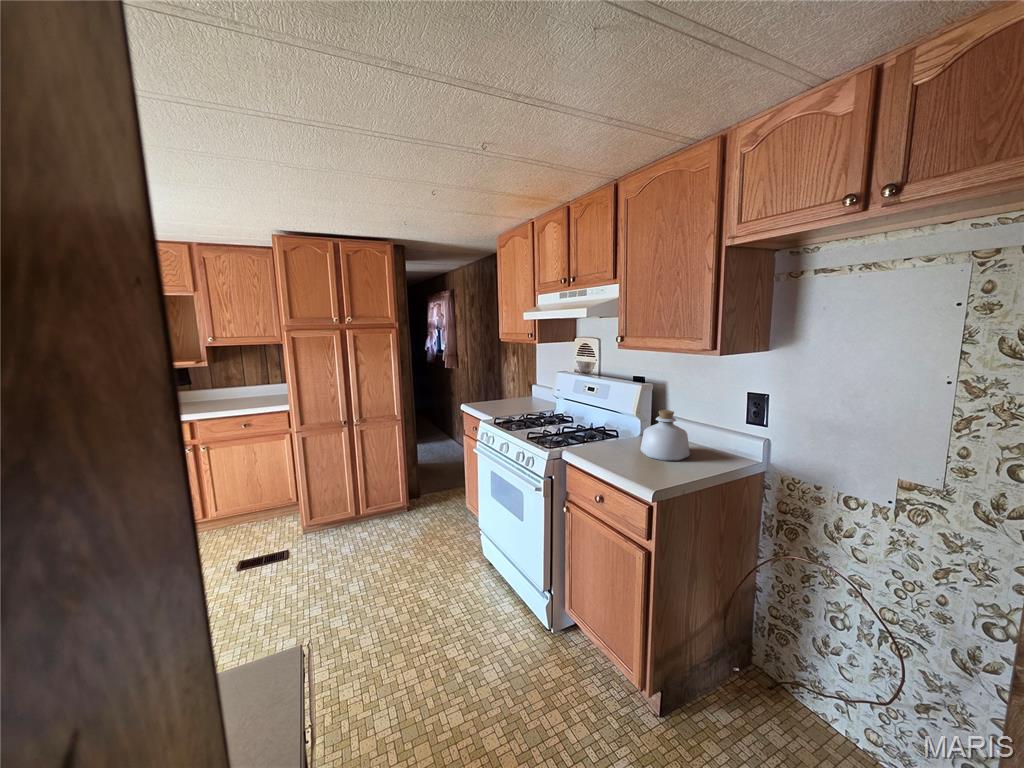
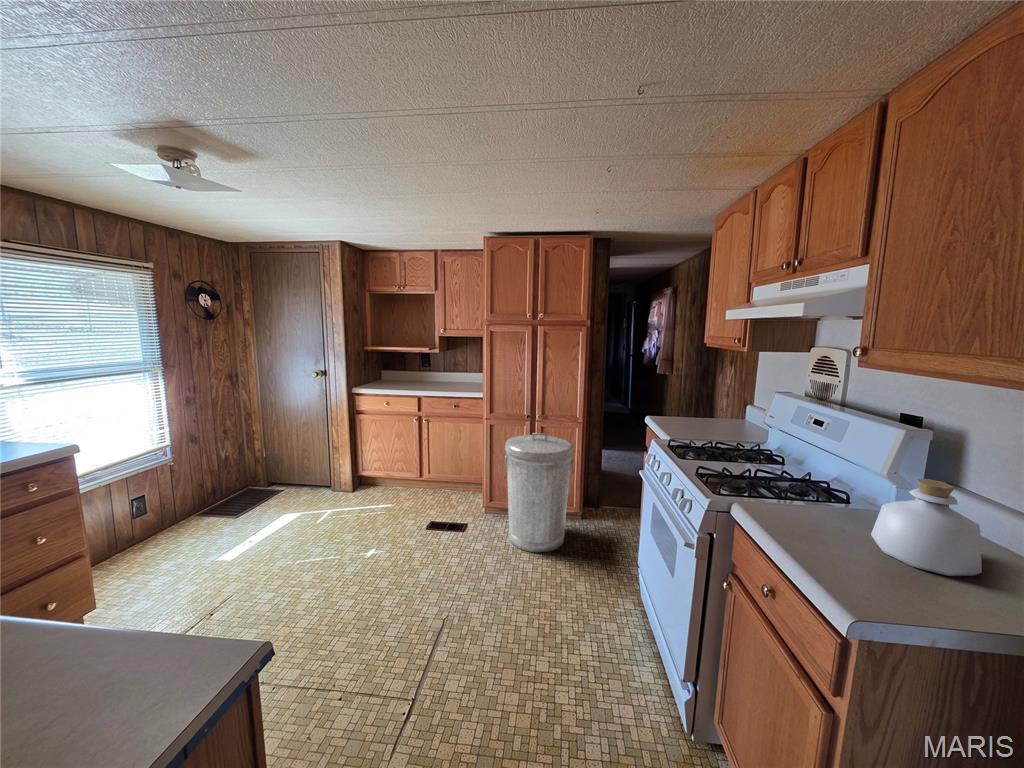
trash can: none [328,435,401,554] -> present [505,433,574,552]

